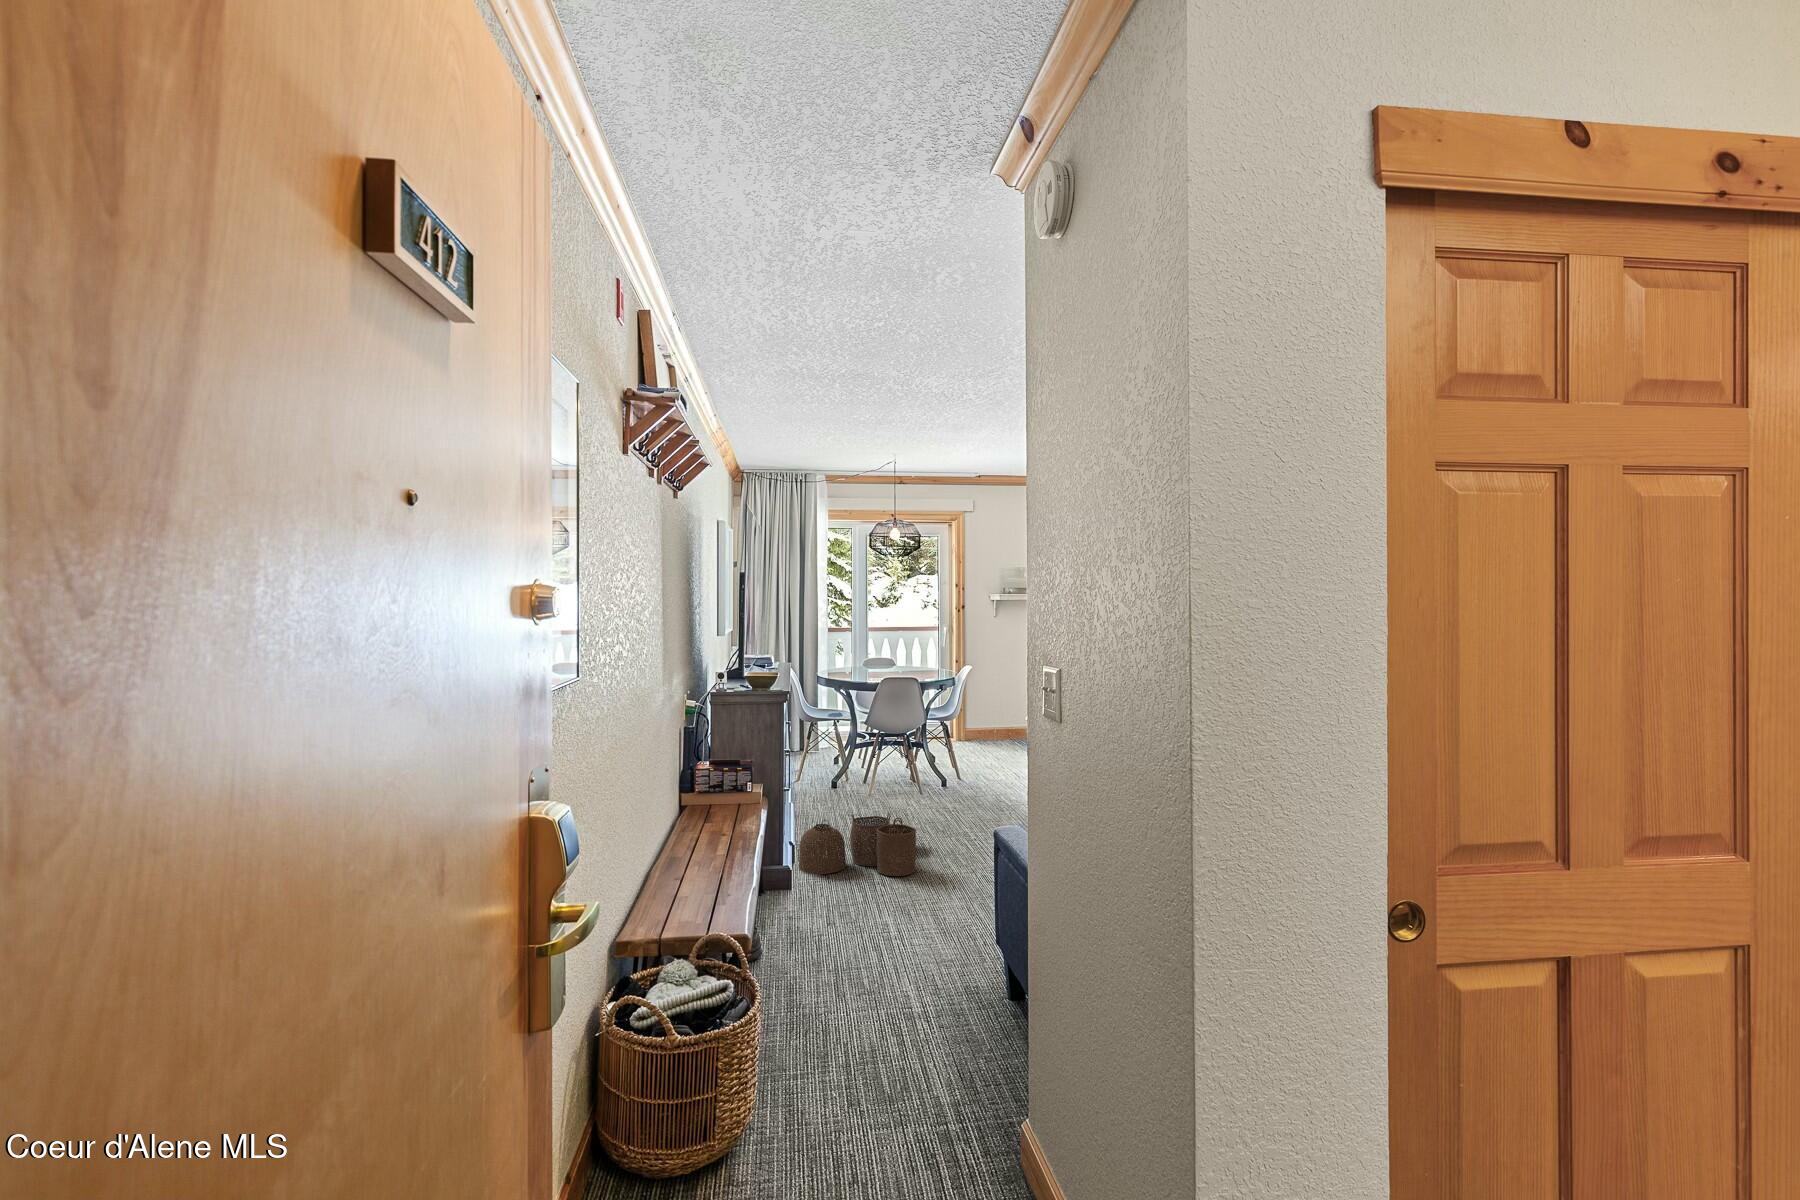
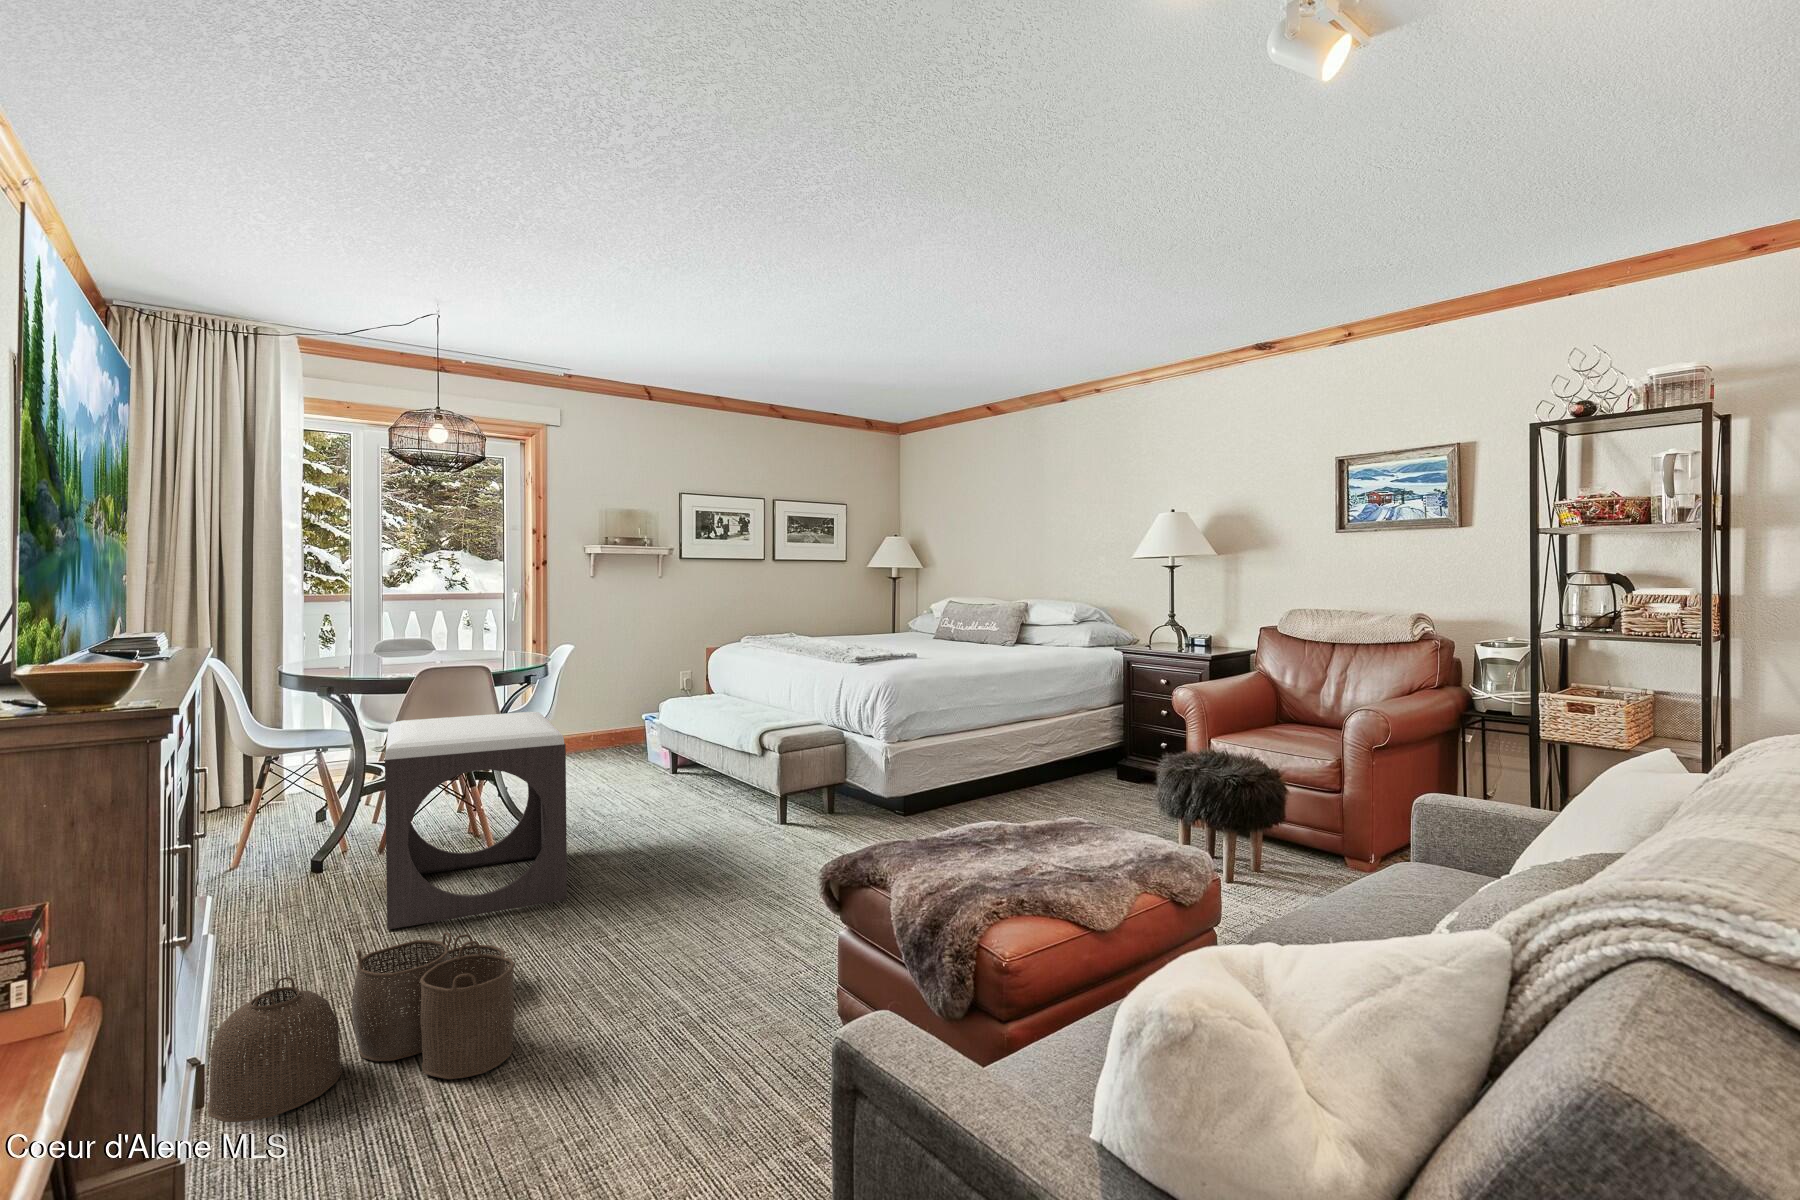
footstool: none [865,709,954,818] -> present [385,712,567,930]

